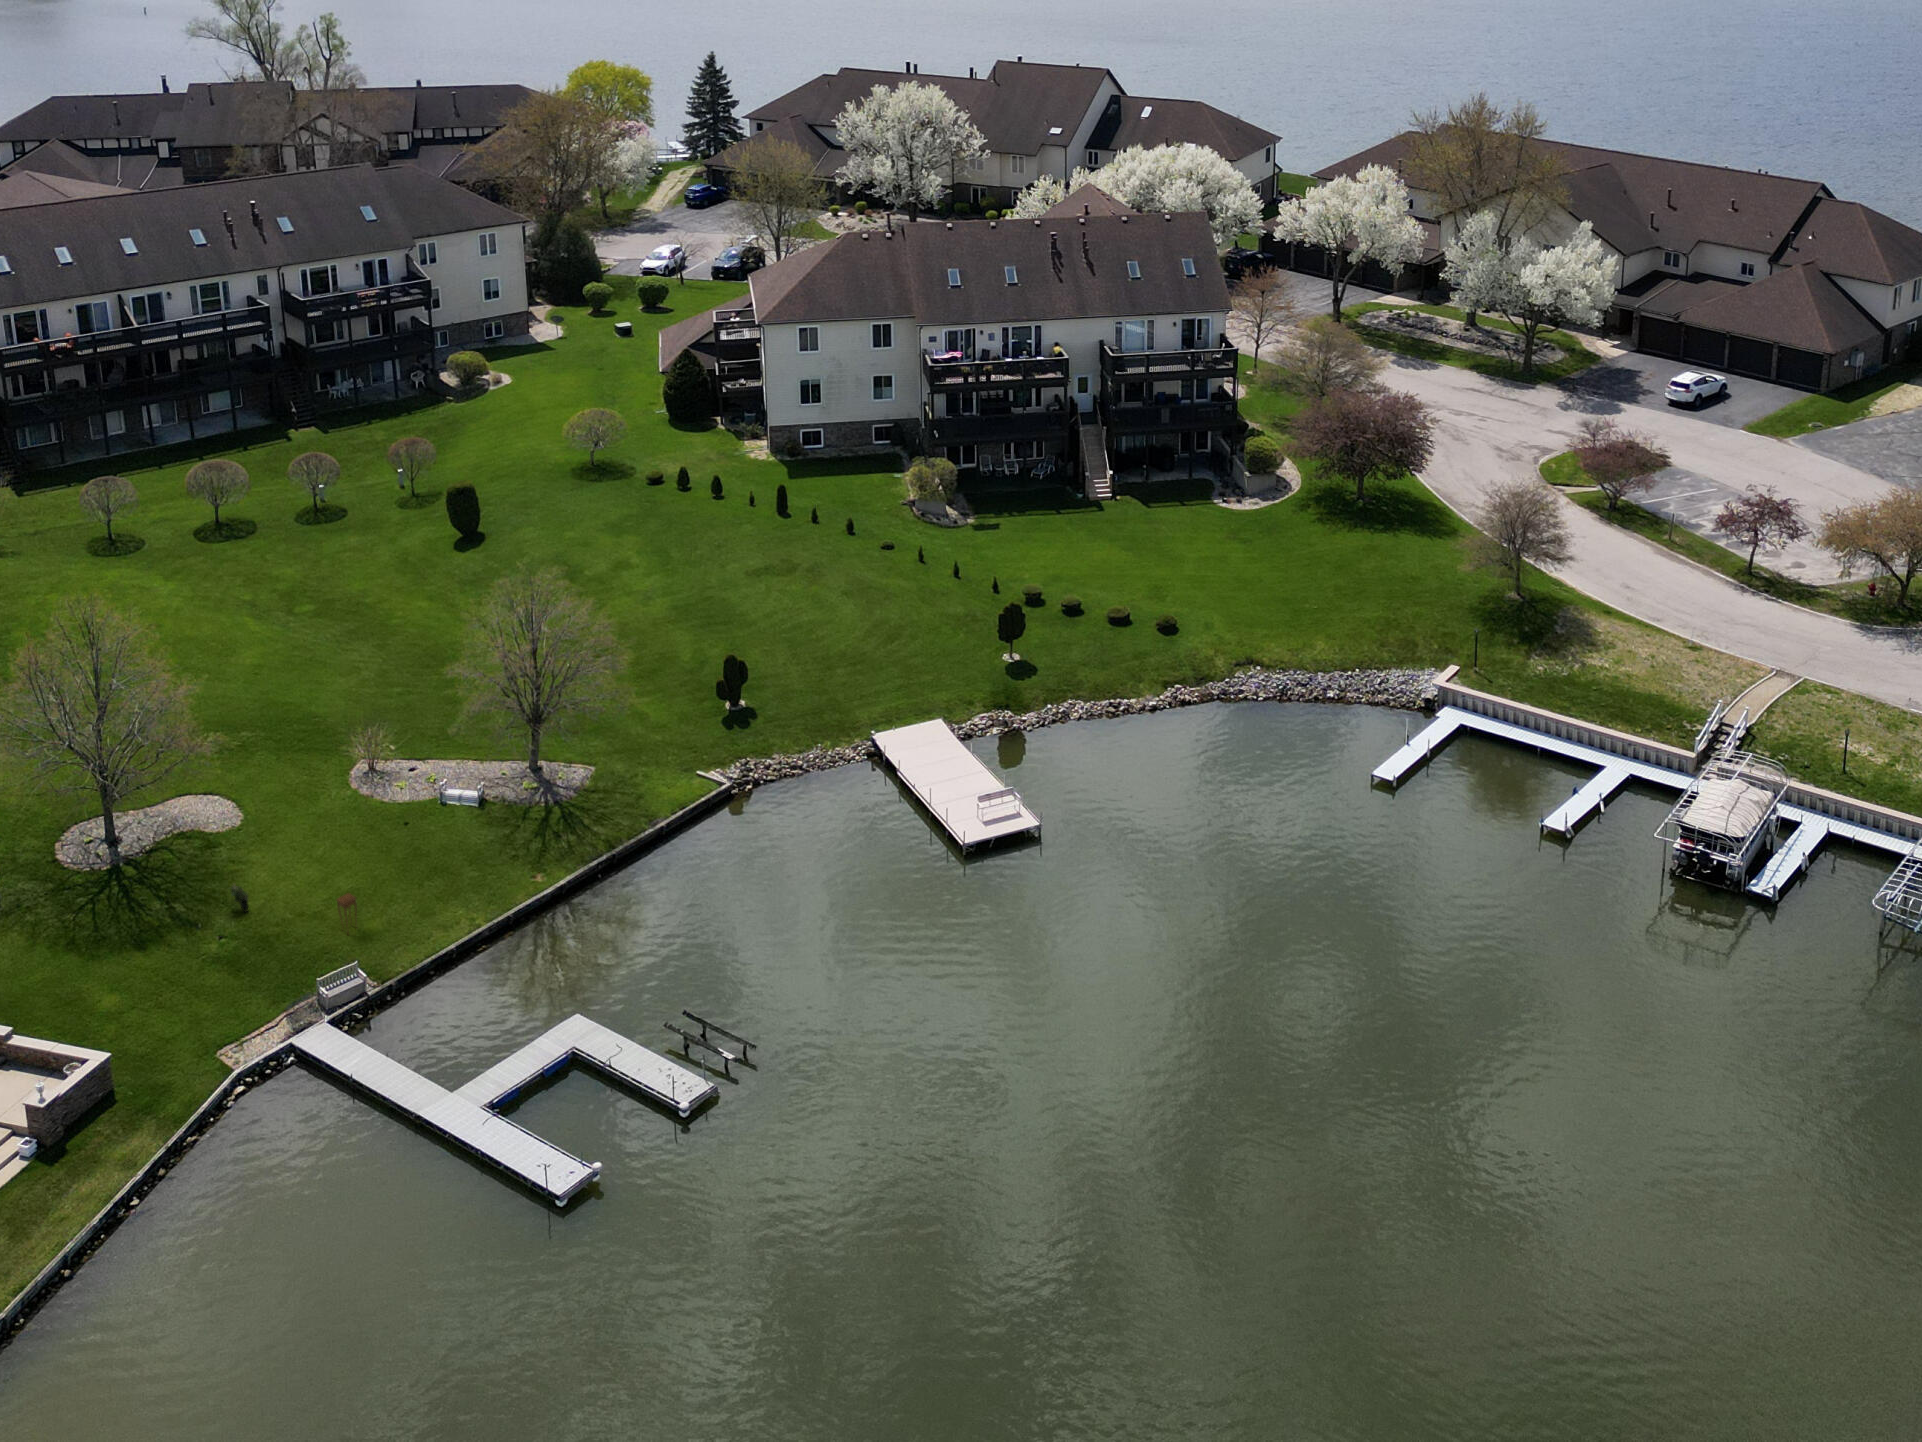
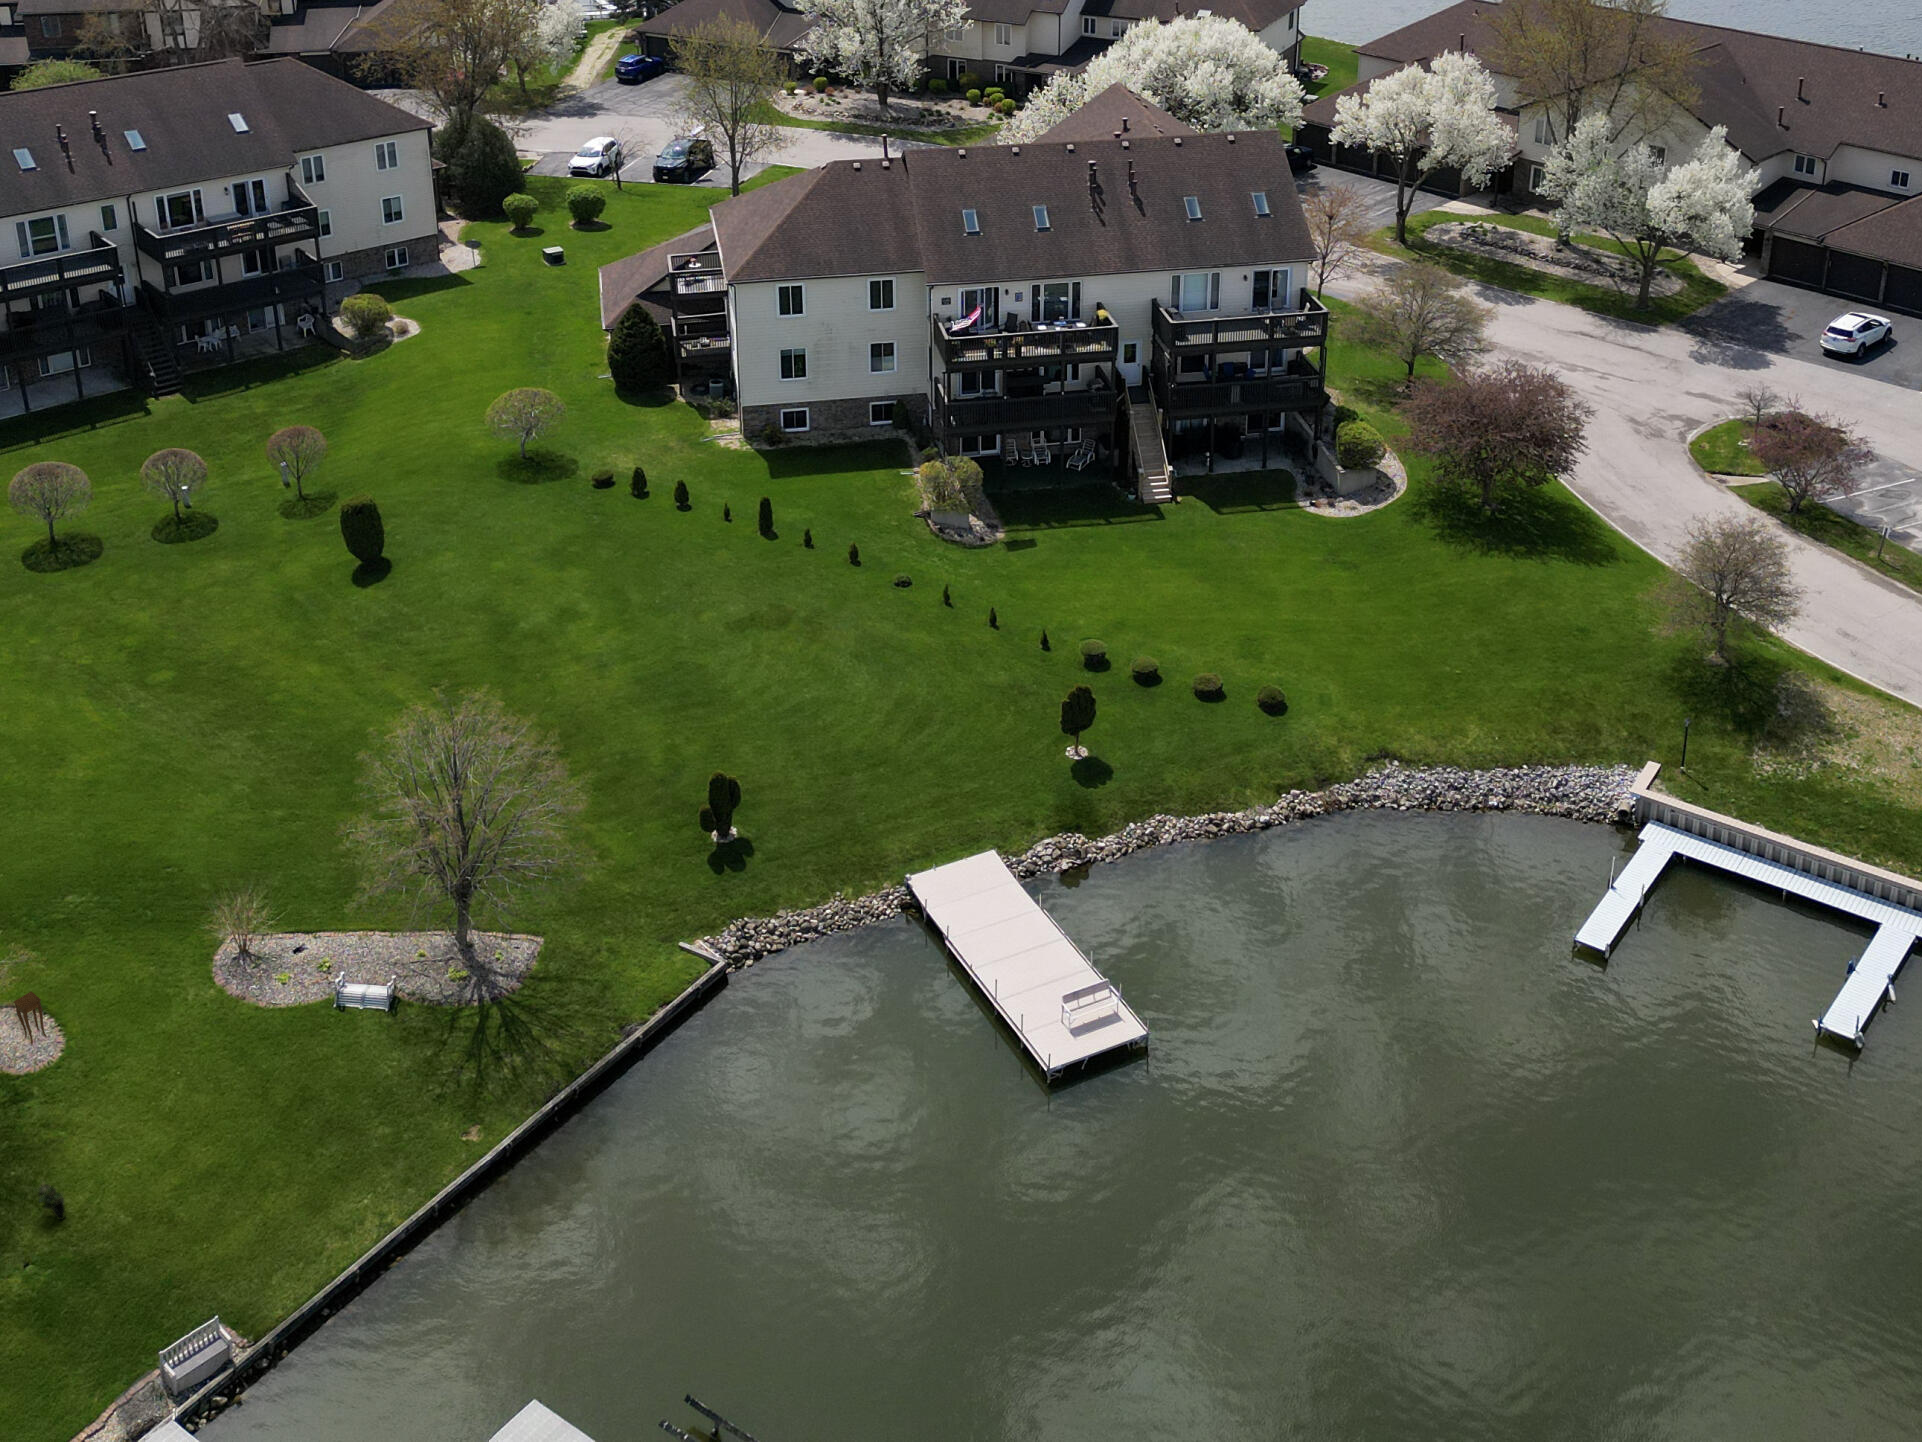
side table: present [336,893,357,923] -> present [13,992,46,1045]

